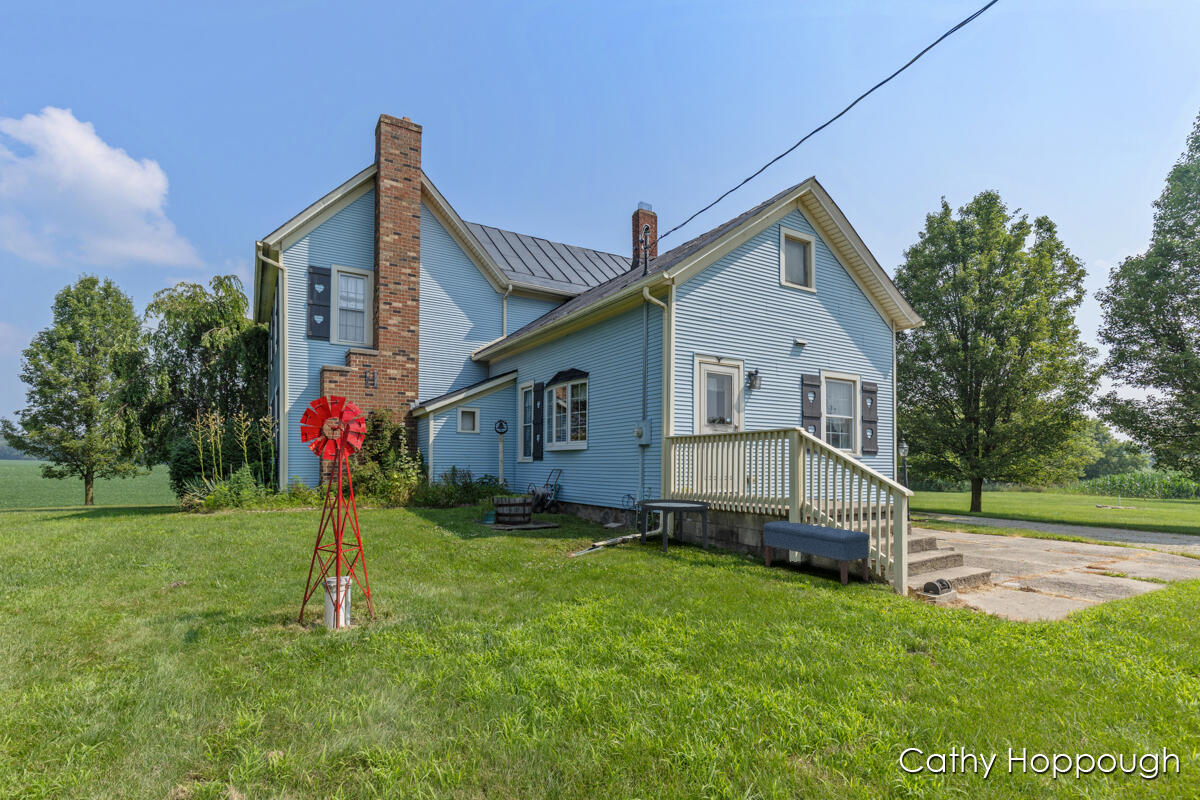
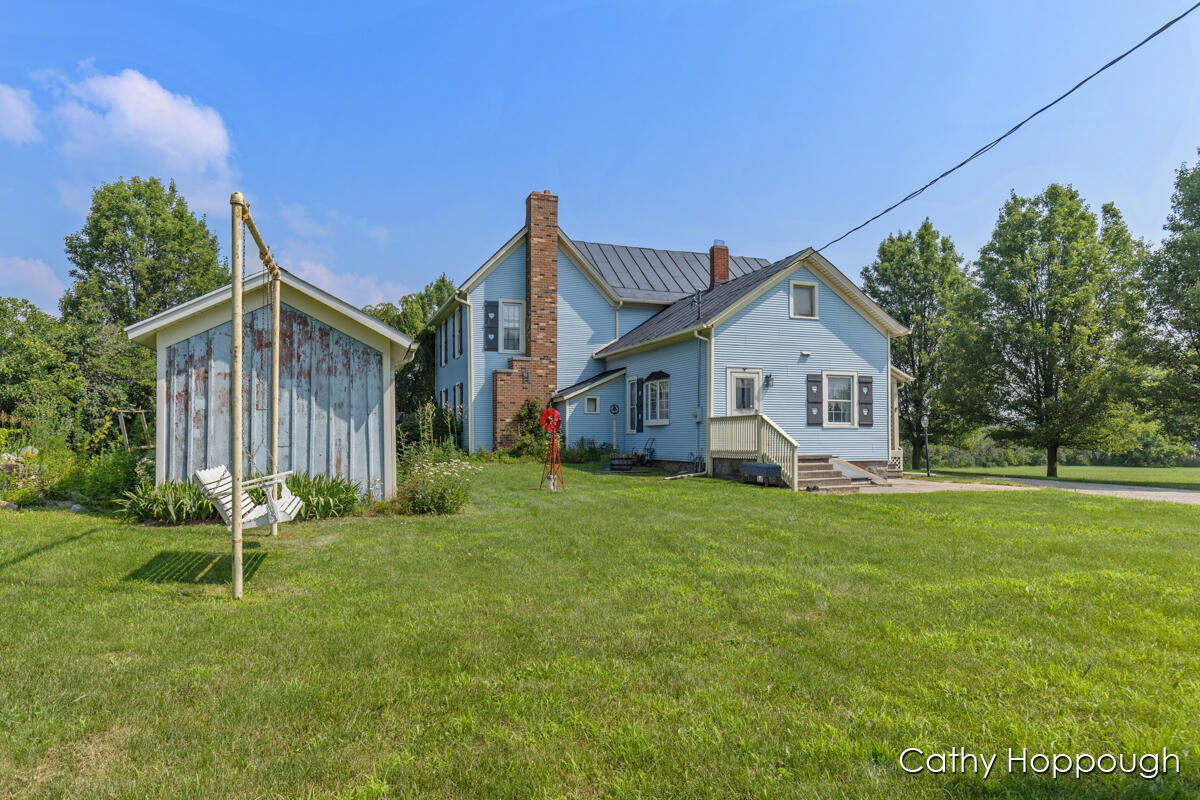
round table: present [637,499,711,552] -> none [687,453,727,479]

